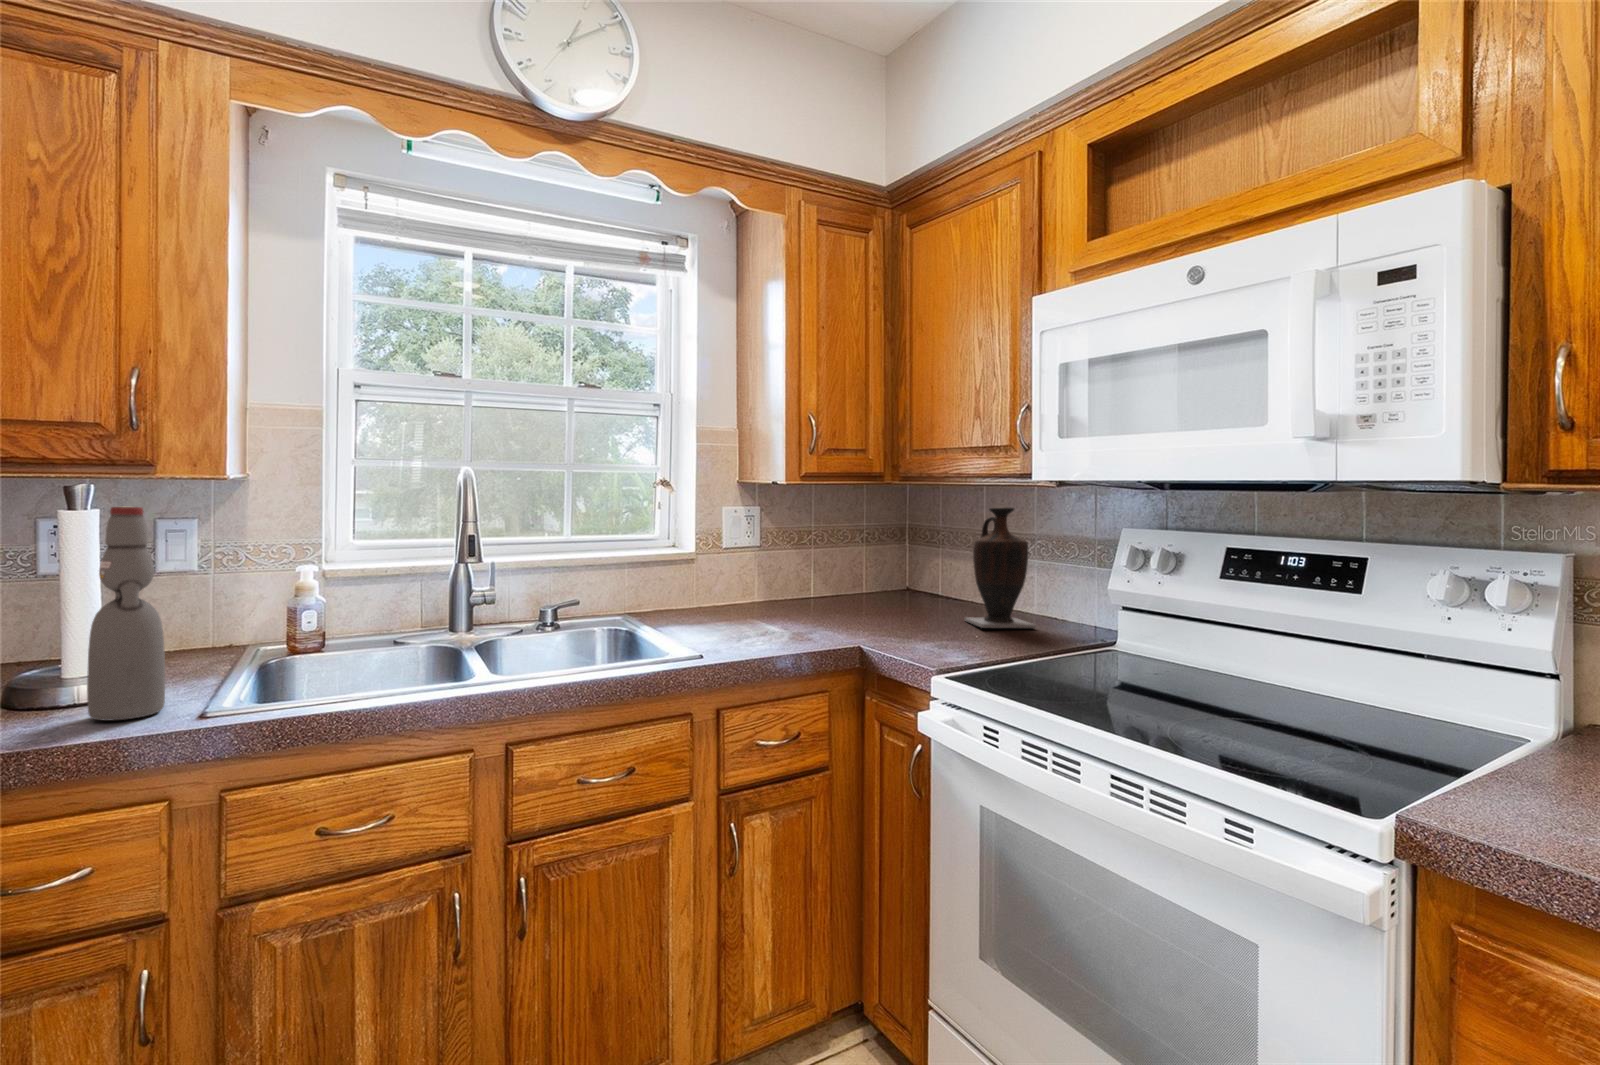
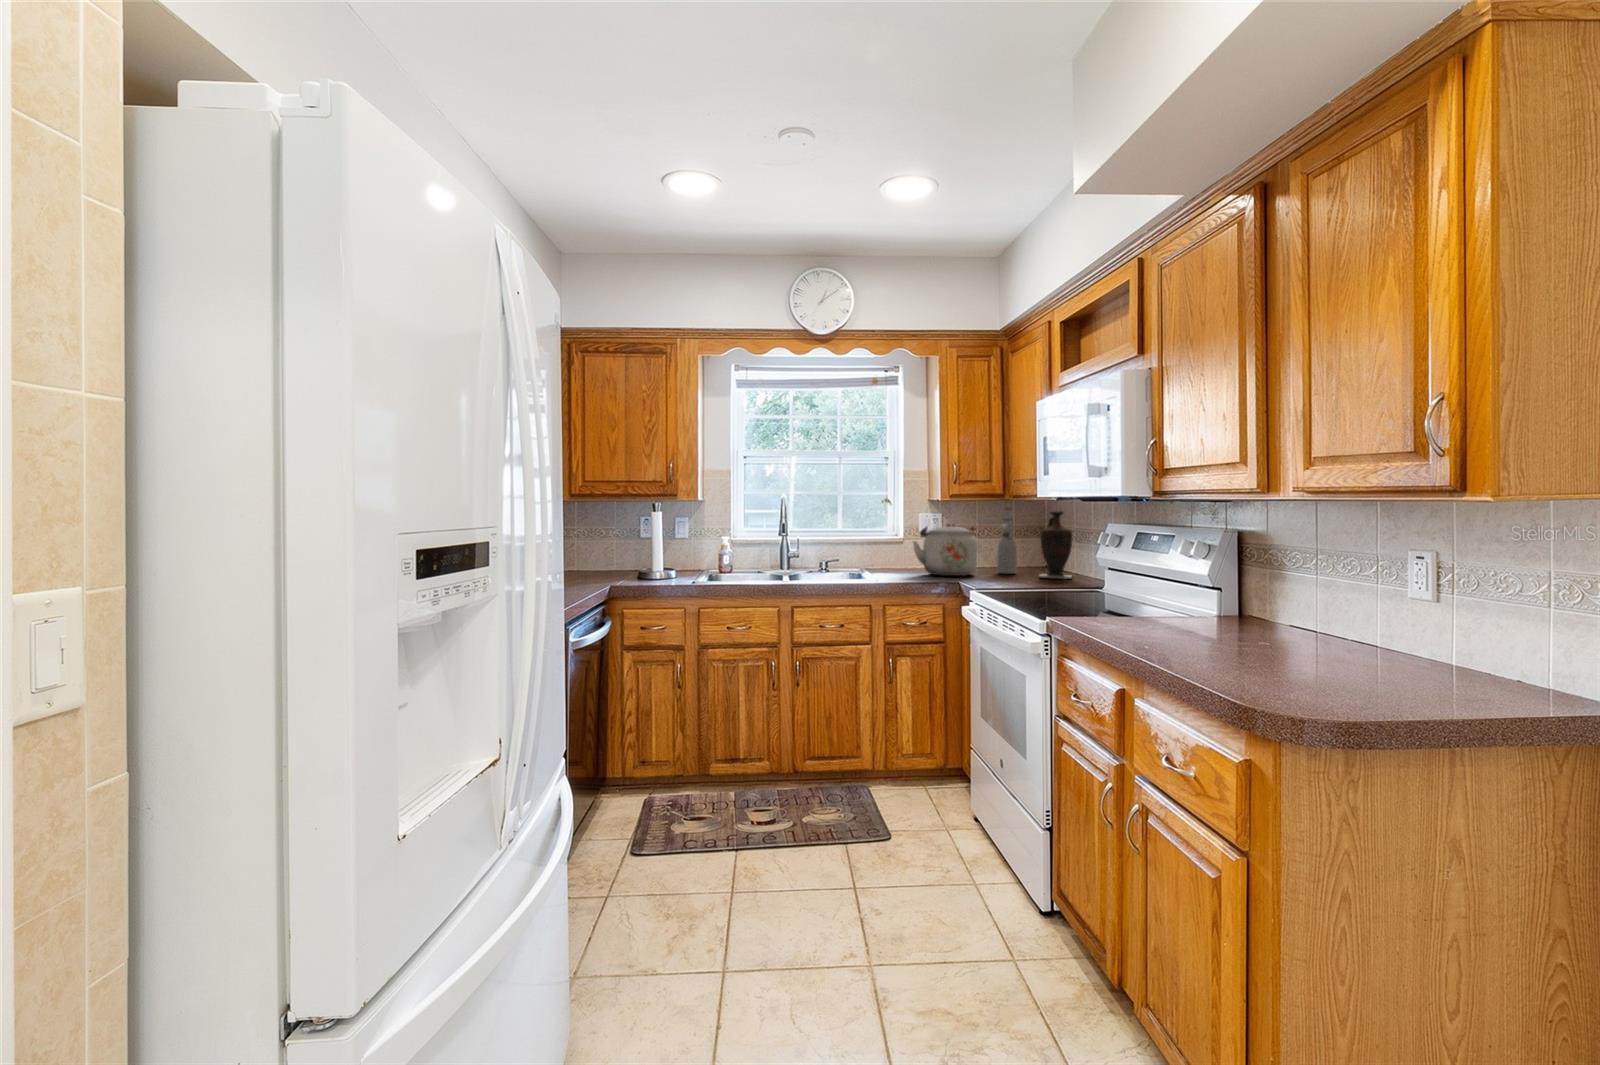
bottle: present [87,507,165,721] -> present [997,507,1017,574]
kettle: none [748,528,866,632] -> present [913,523,978,576]

